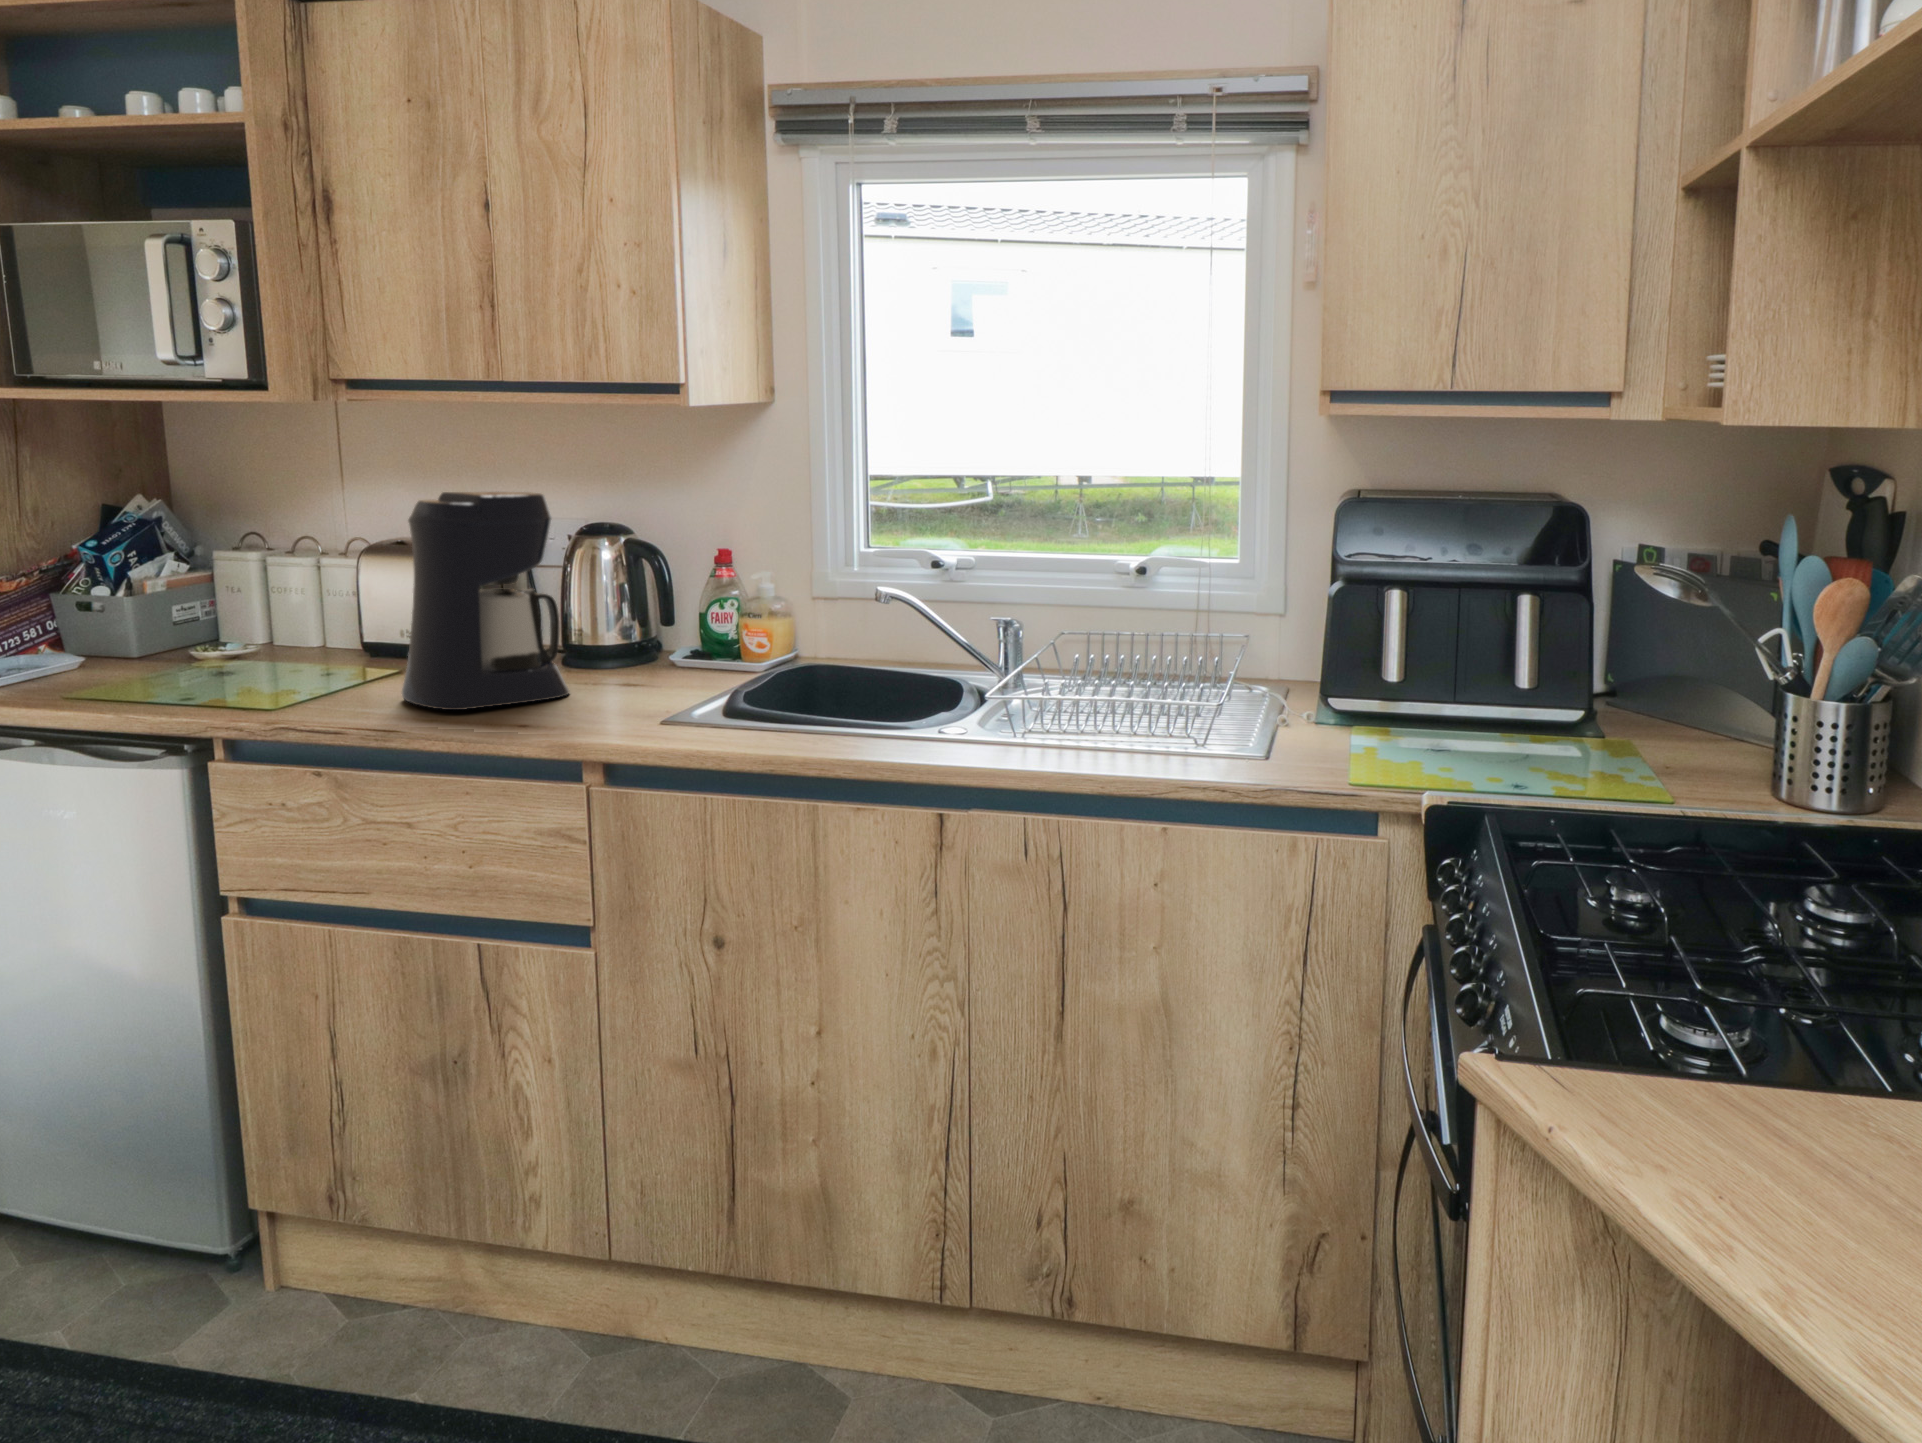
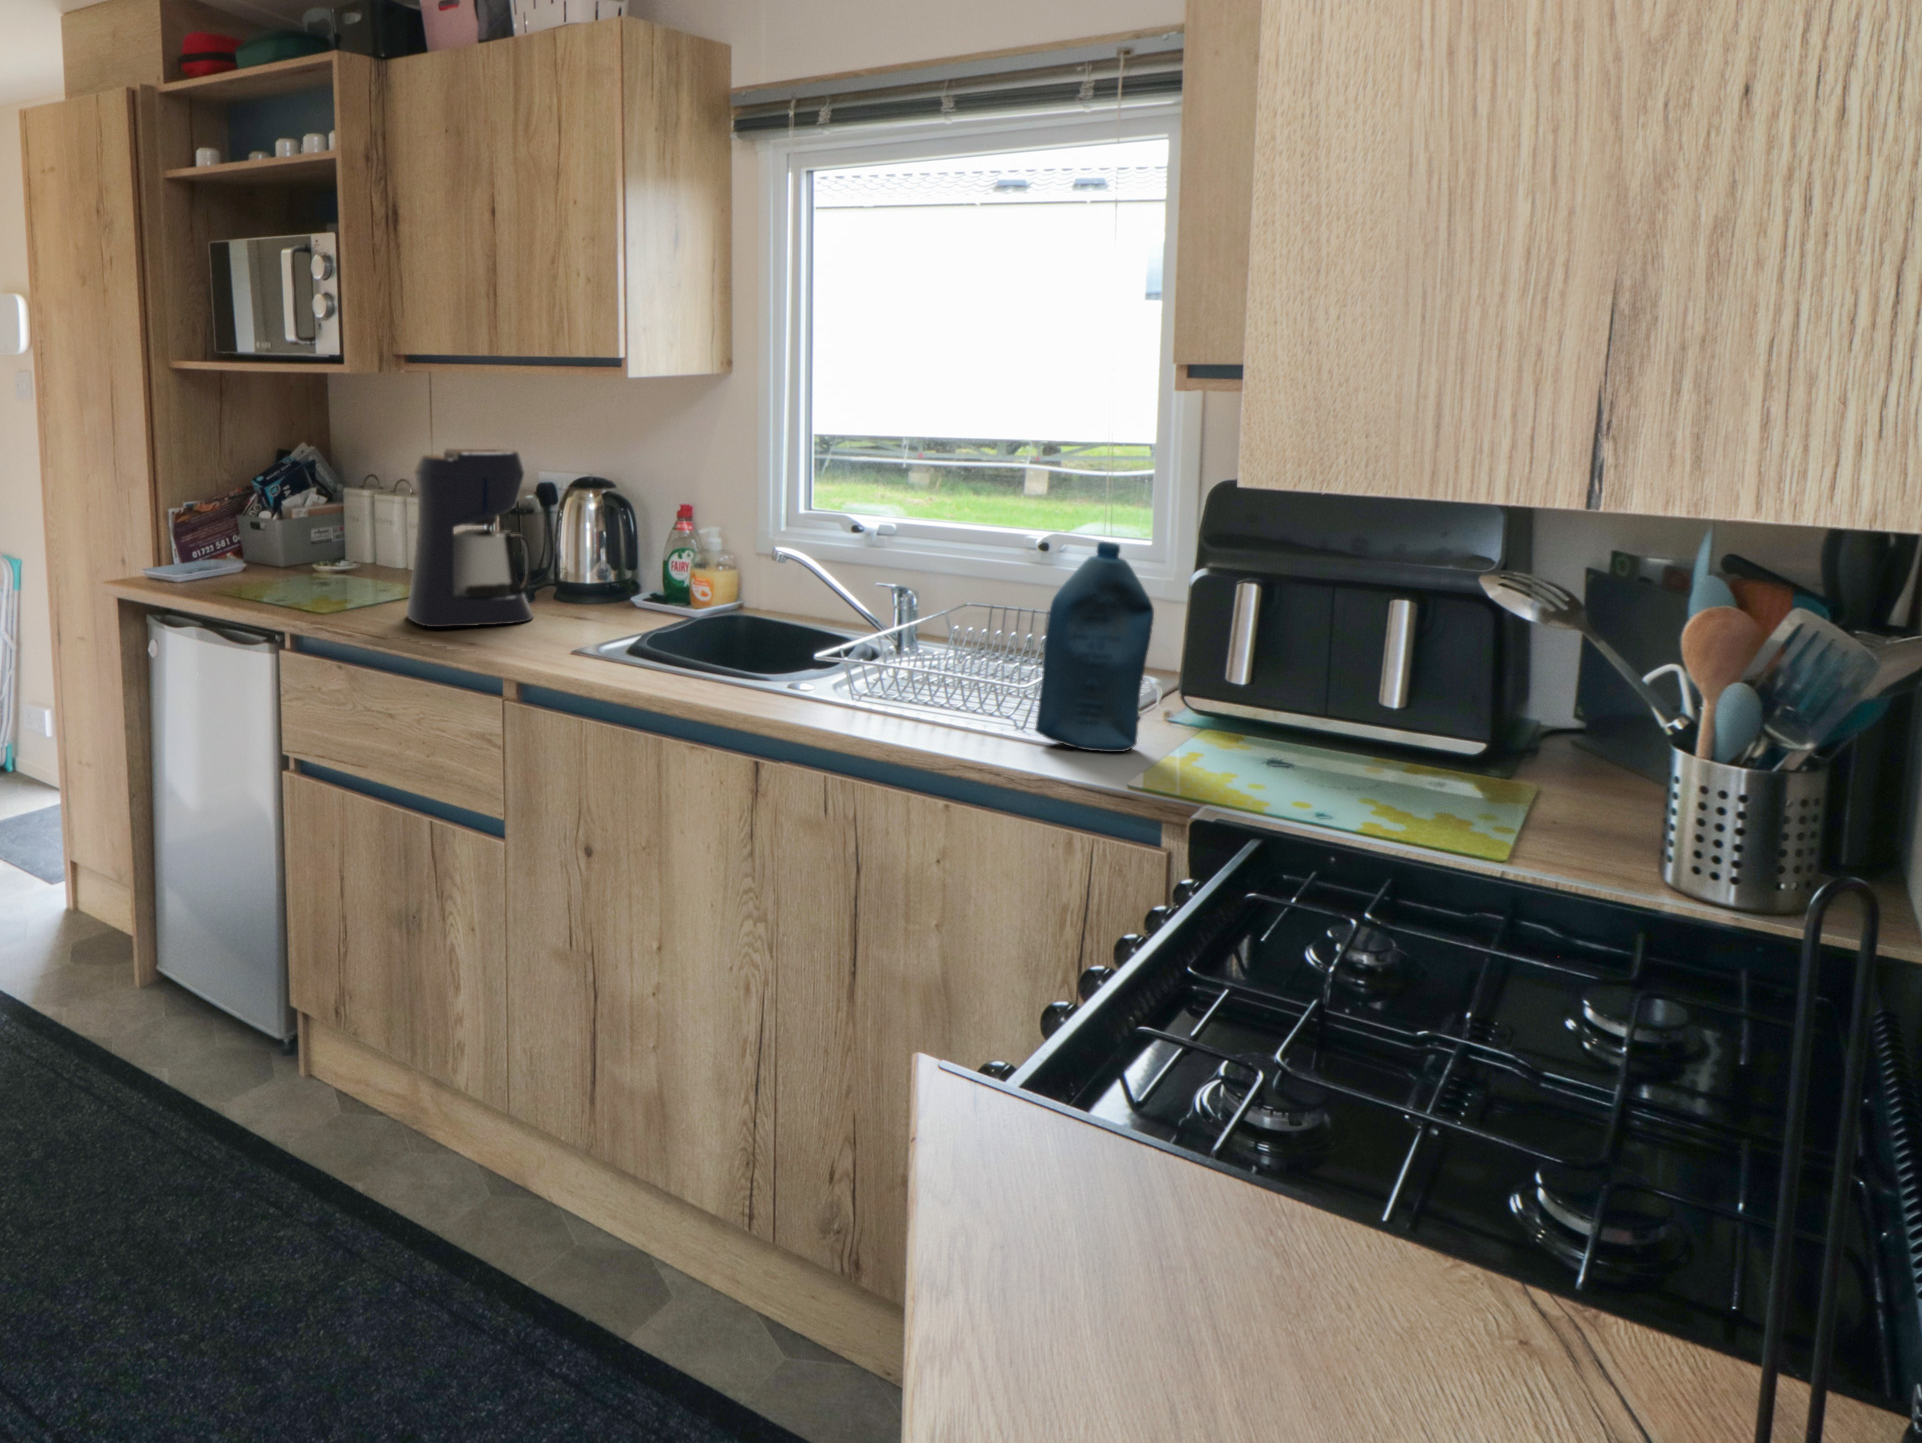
bottle: none [1224,558,1323,755] -> present [1035,542,1154,752]

